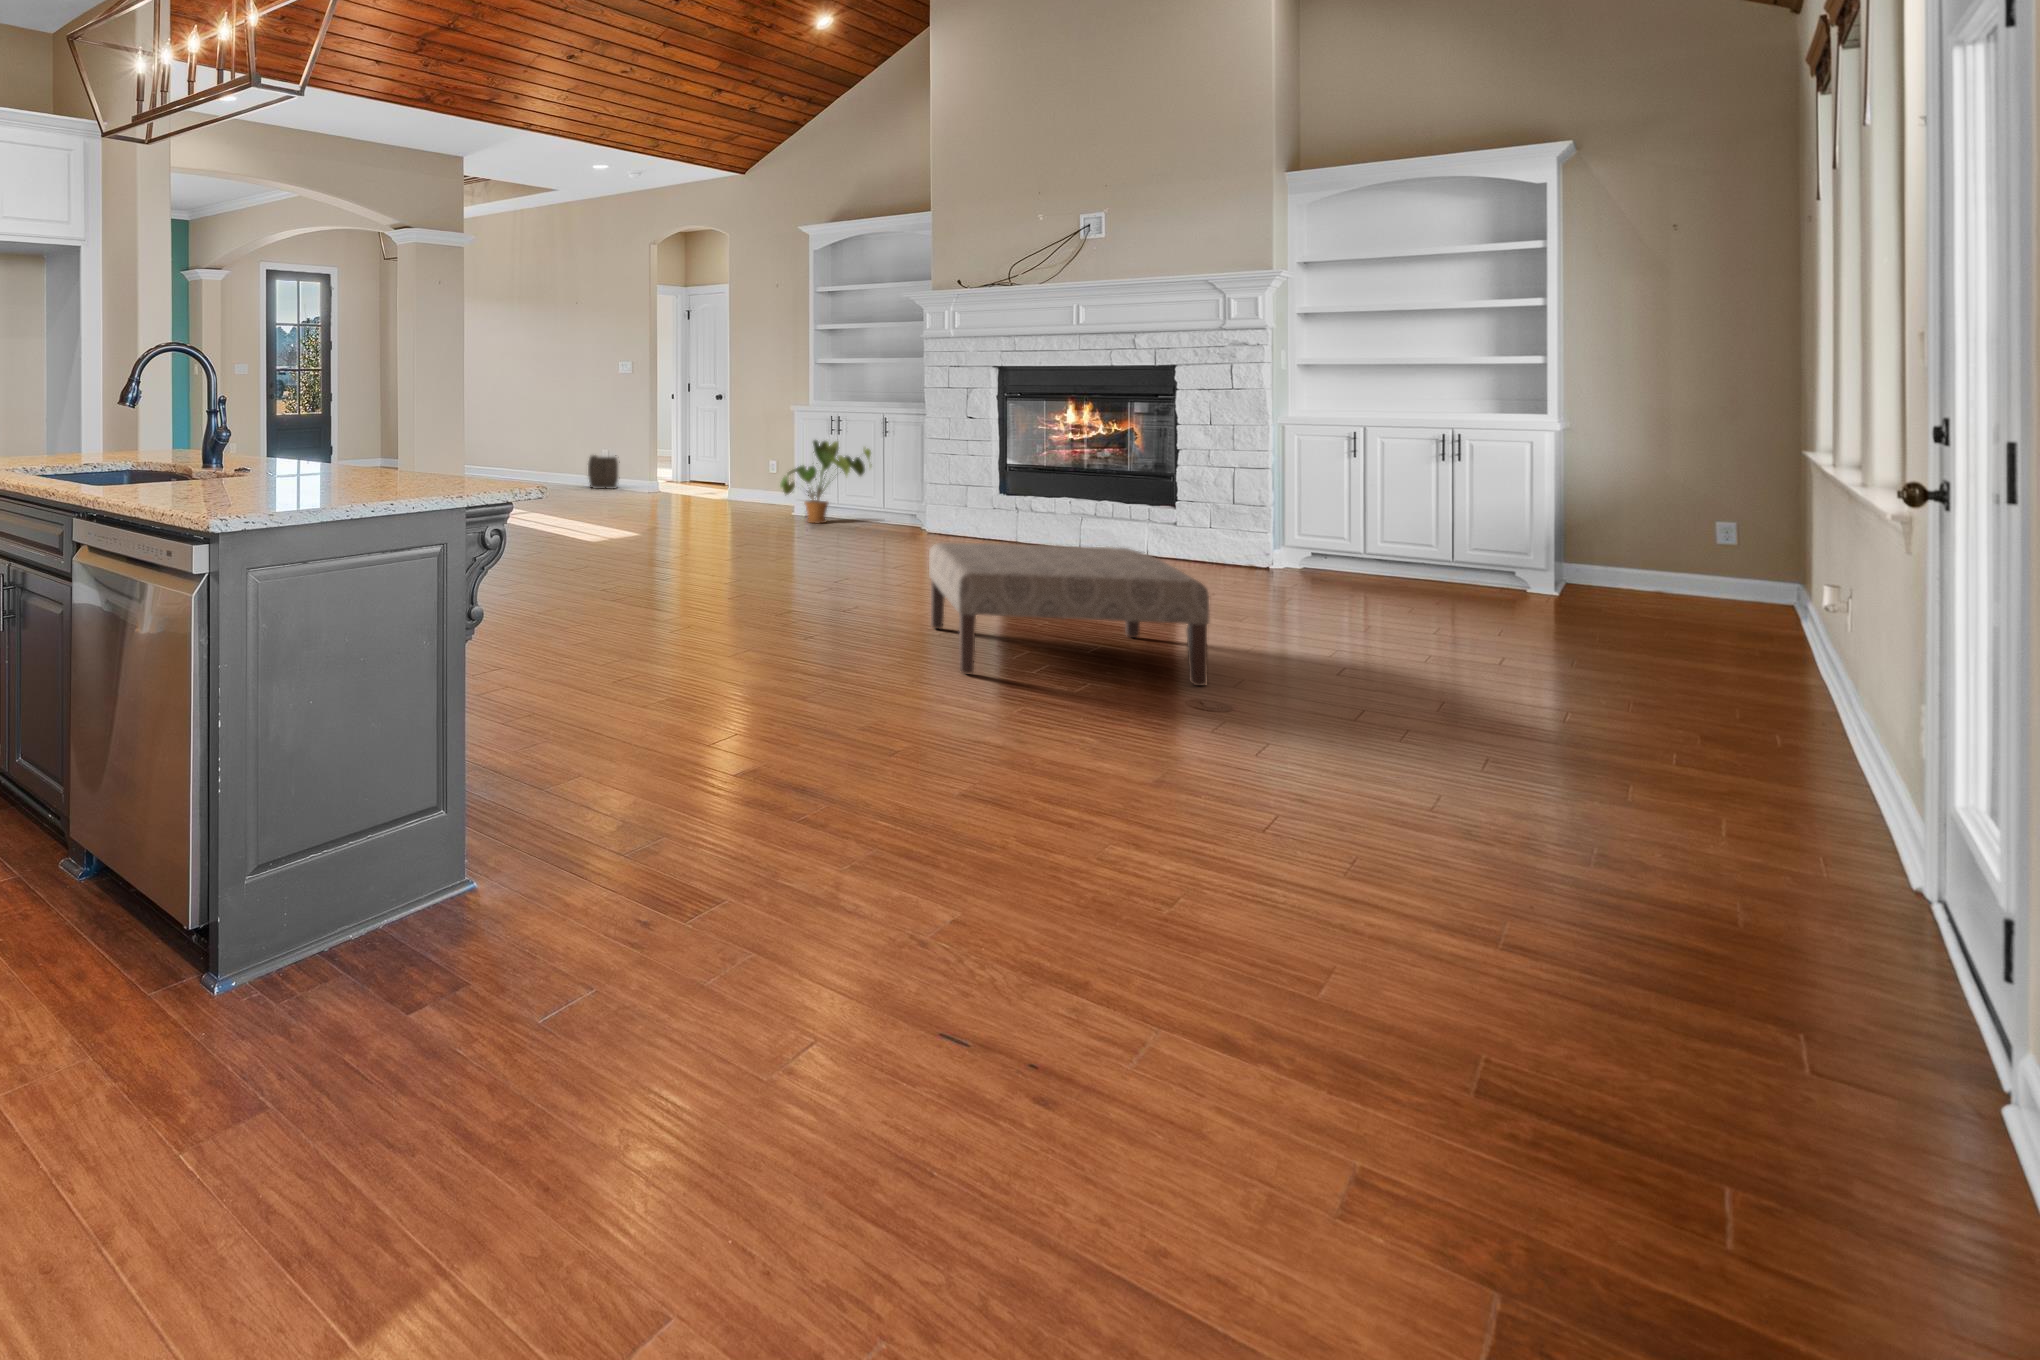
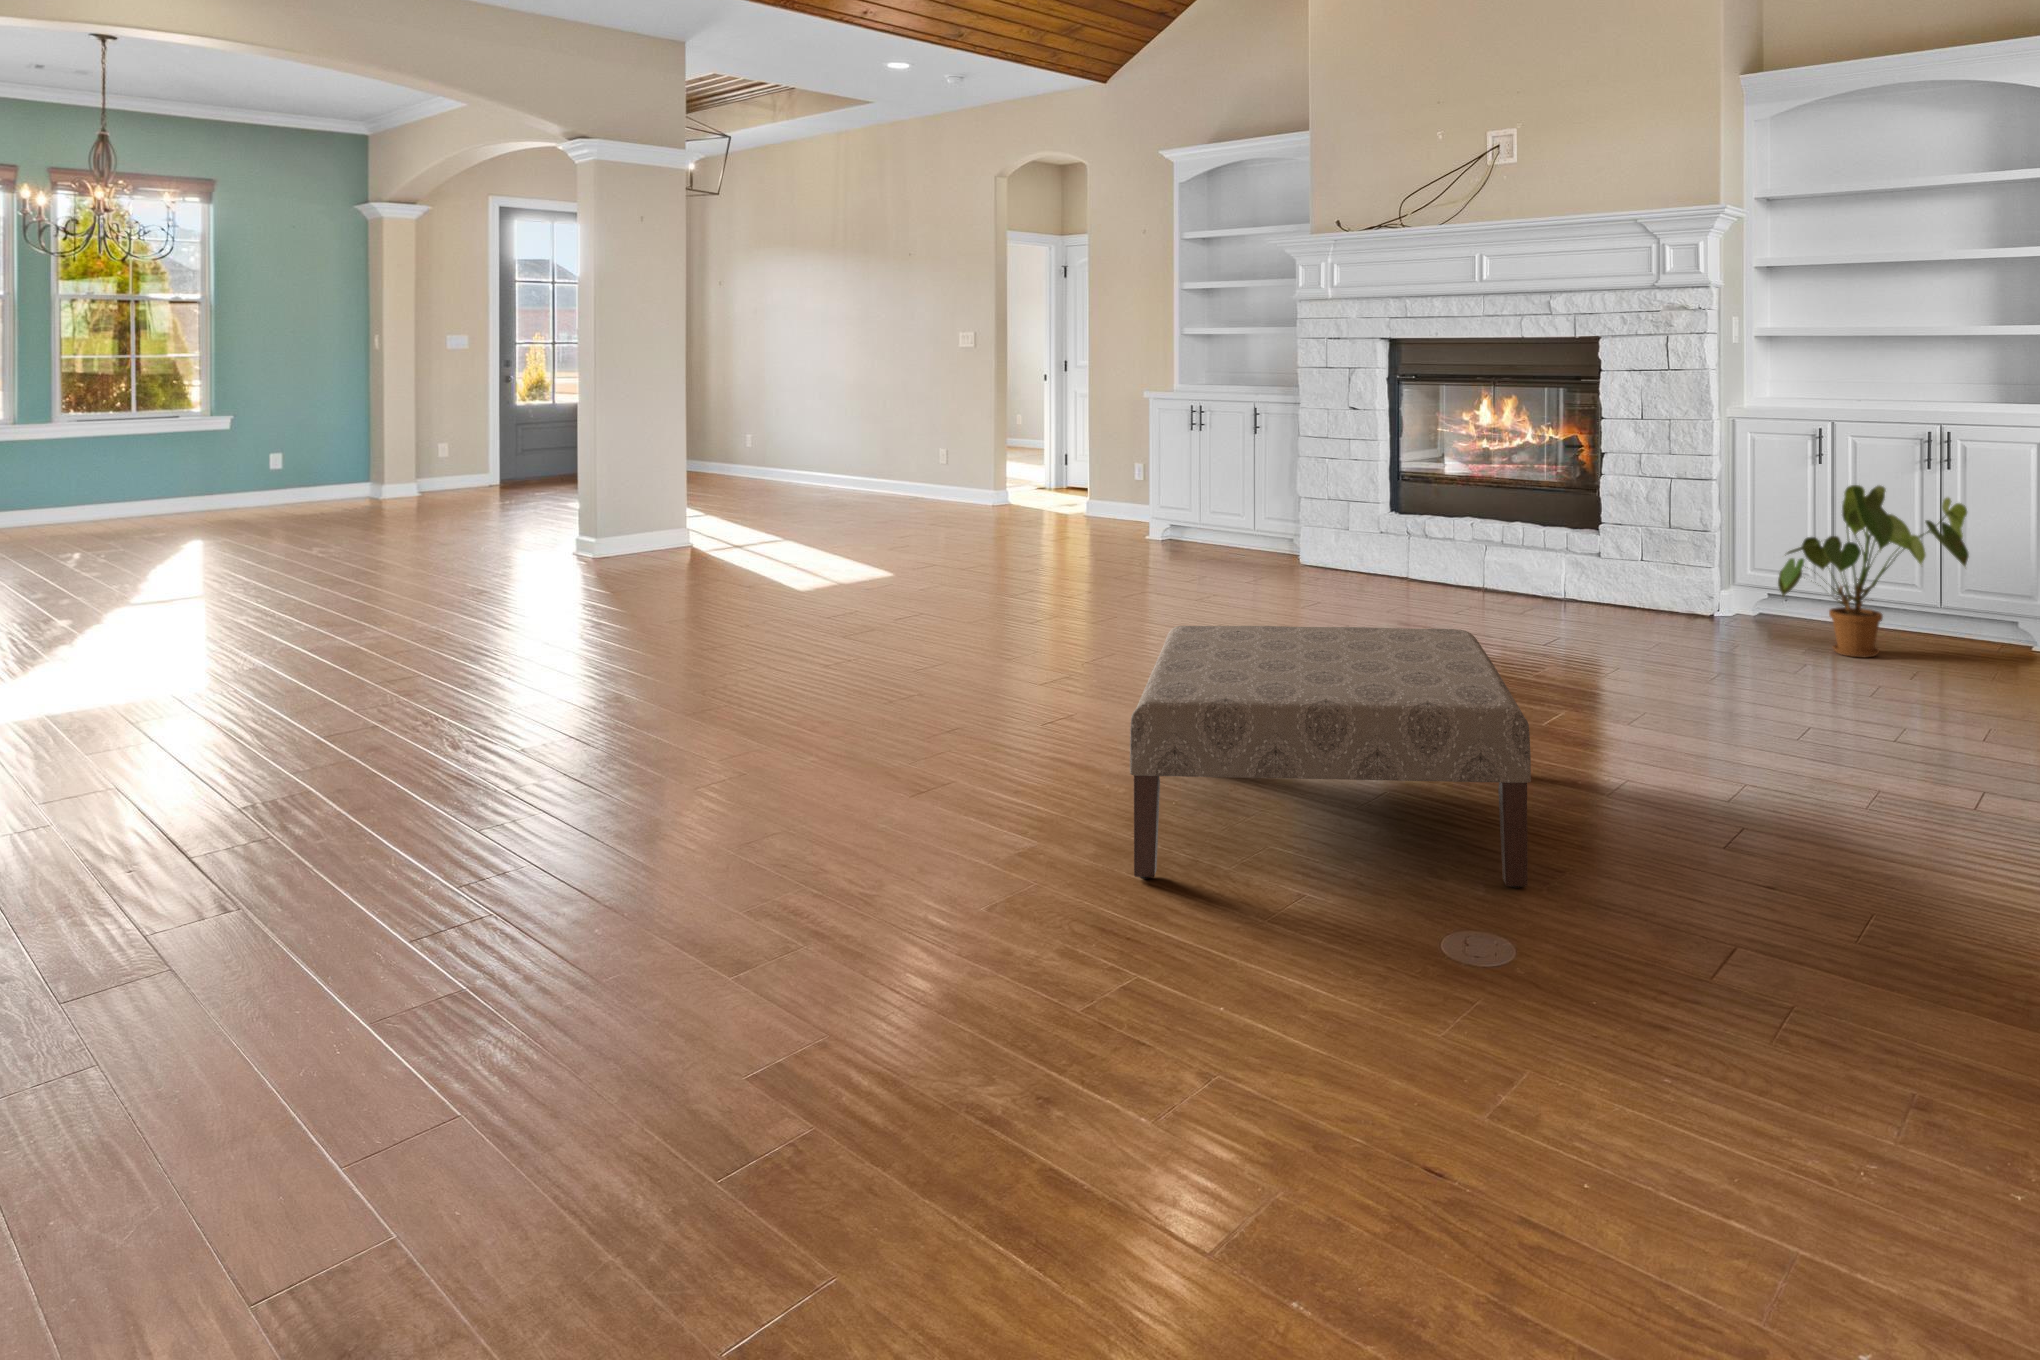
house plant: present [780,440,871,523] -> present [1778,485,1969,658]
woven basket: present [588,455,620,489] -> none [913,460,957,506]

